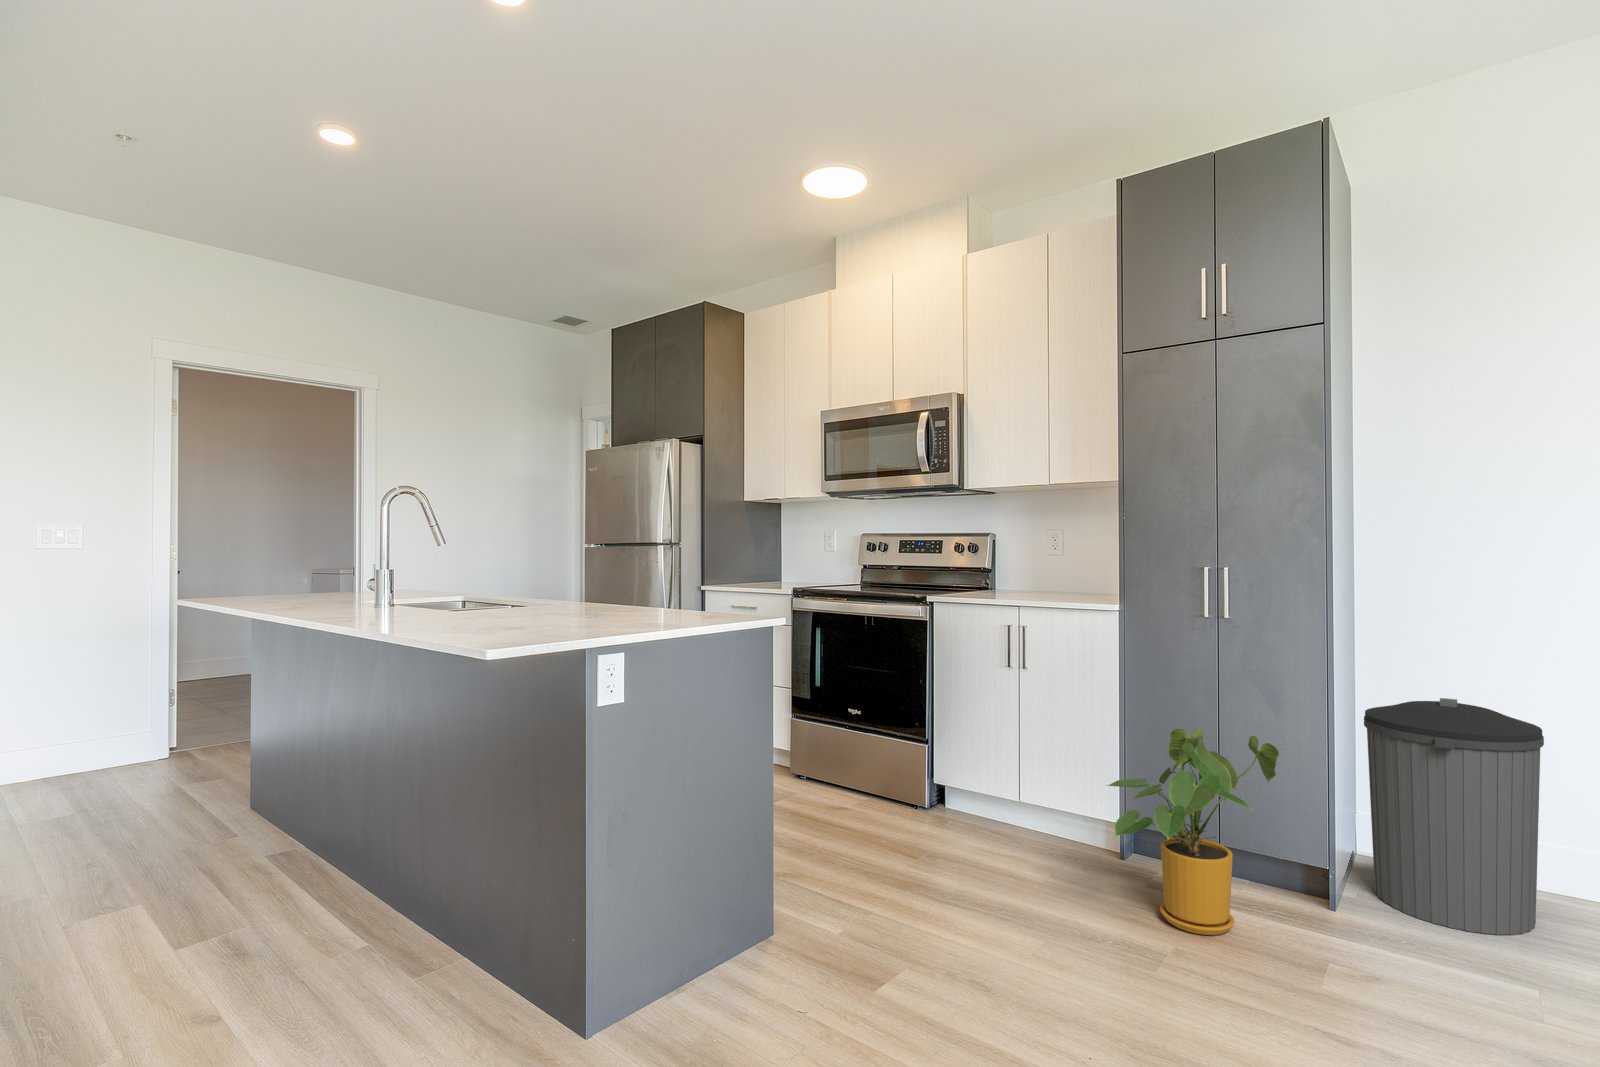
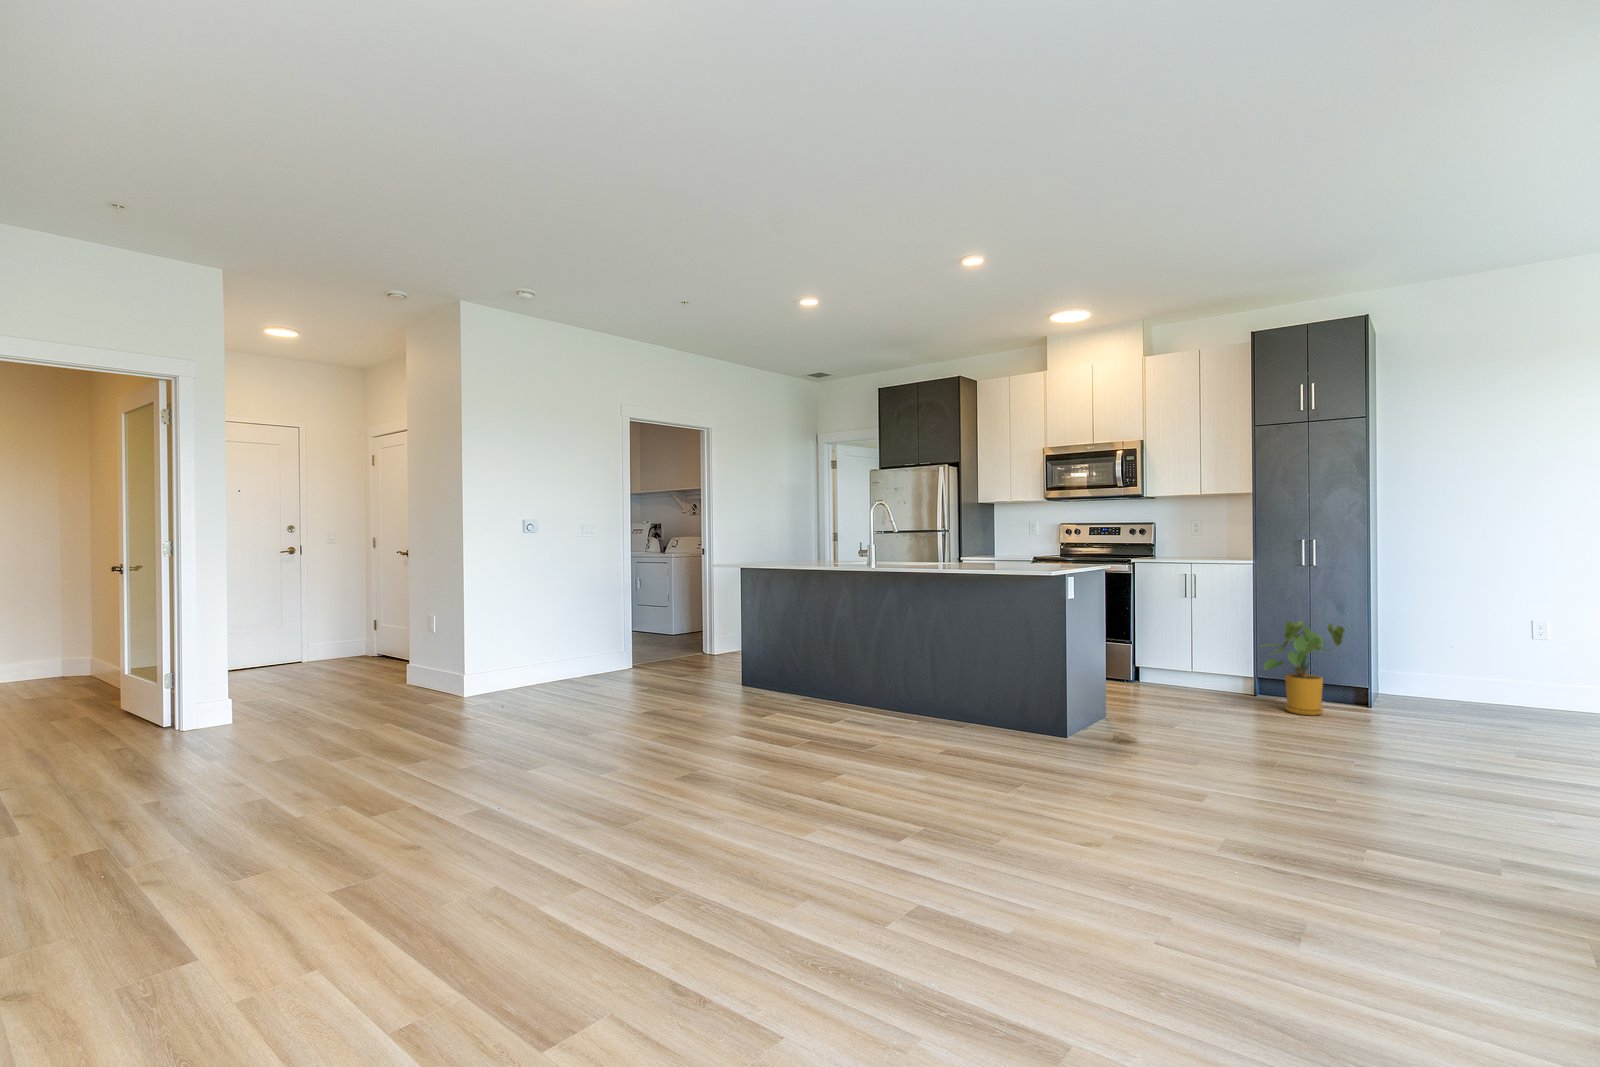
trash can: present [1364,698,1544,935] -> none [1385,605,1477,715]

